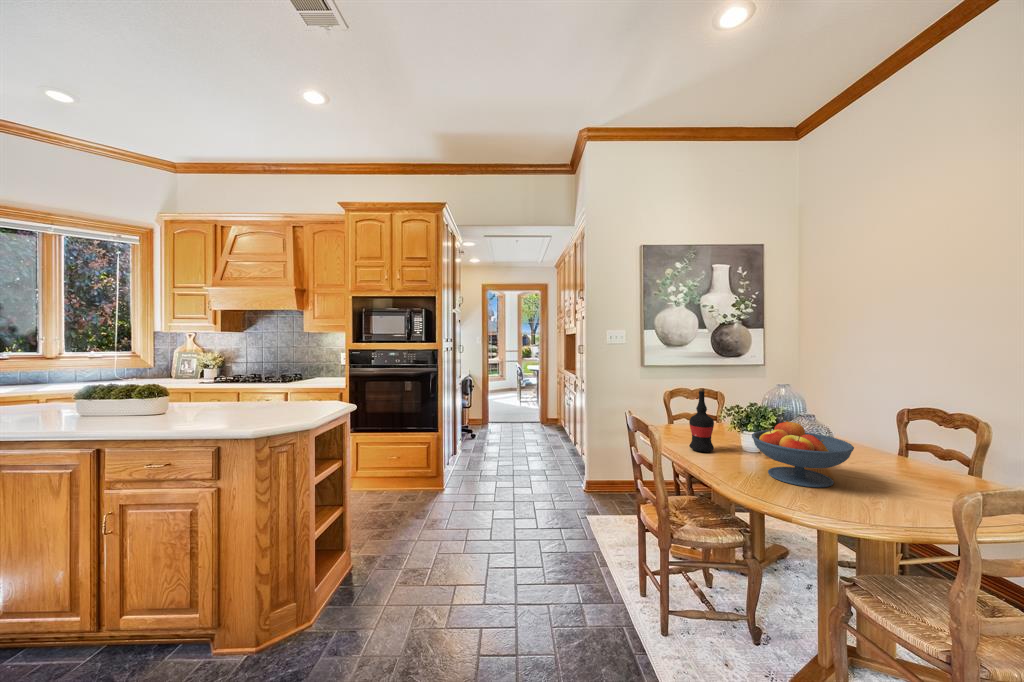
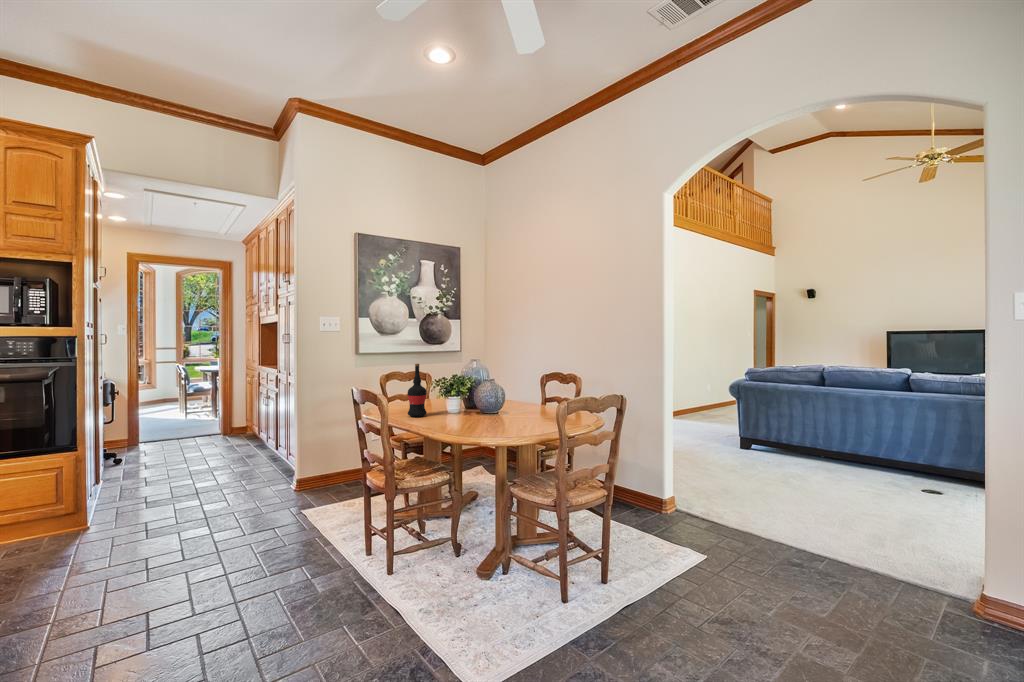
fruit bowl: present [752,421,854,488] -> none [454,382,514,425]

